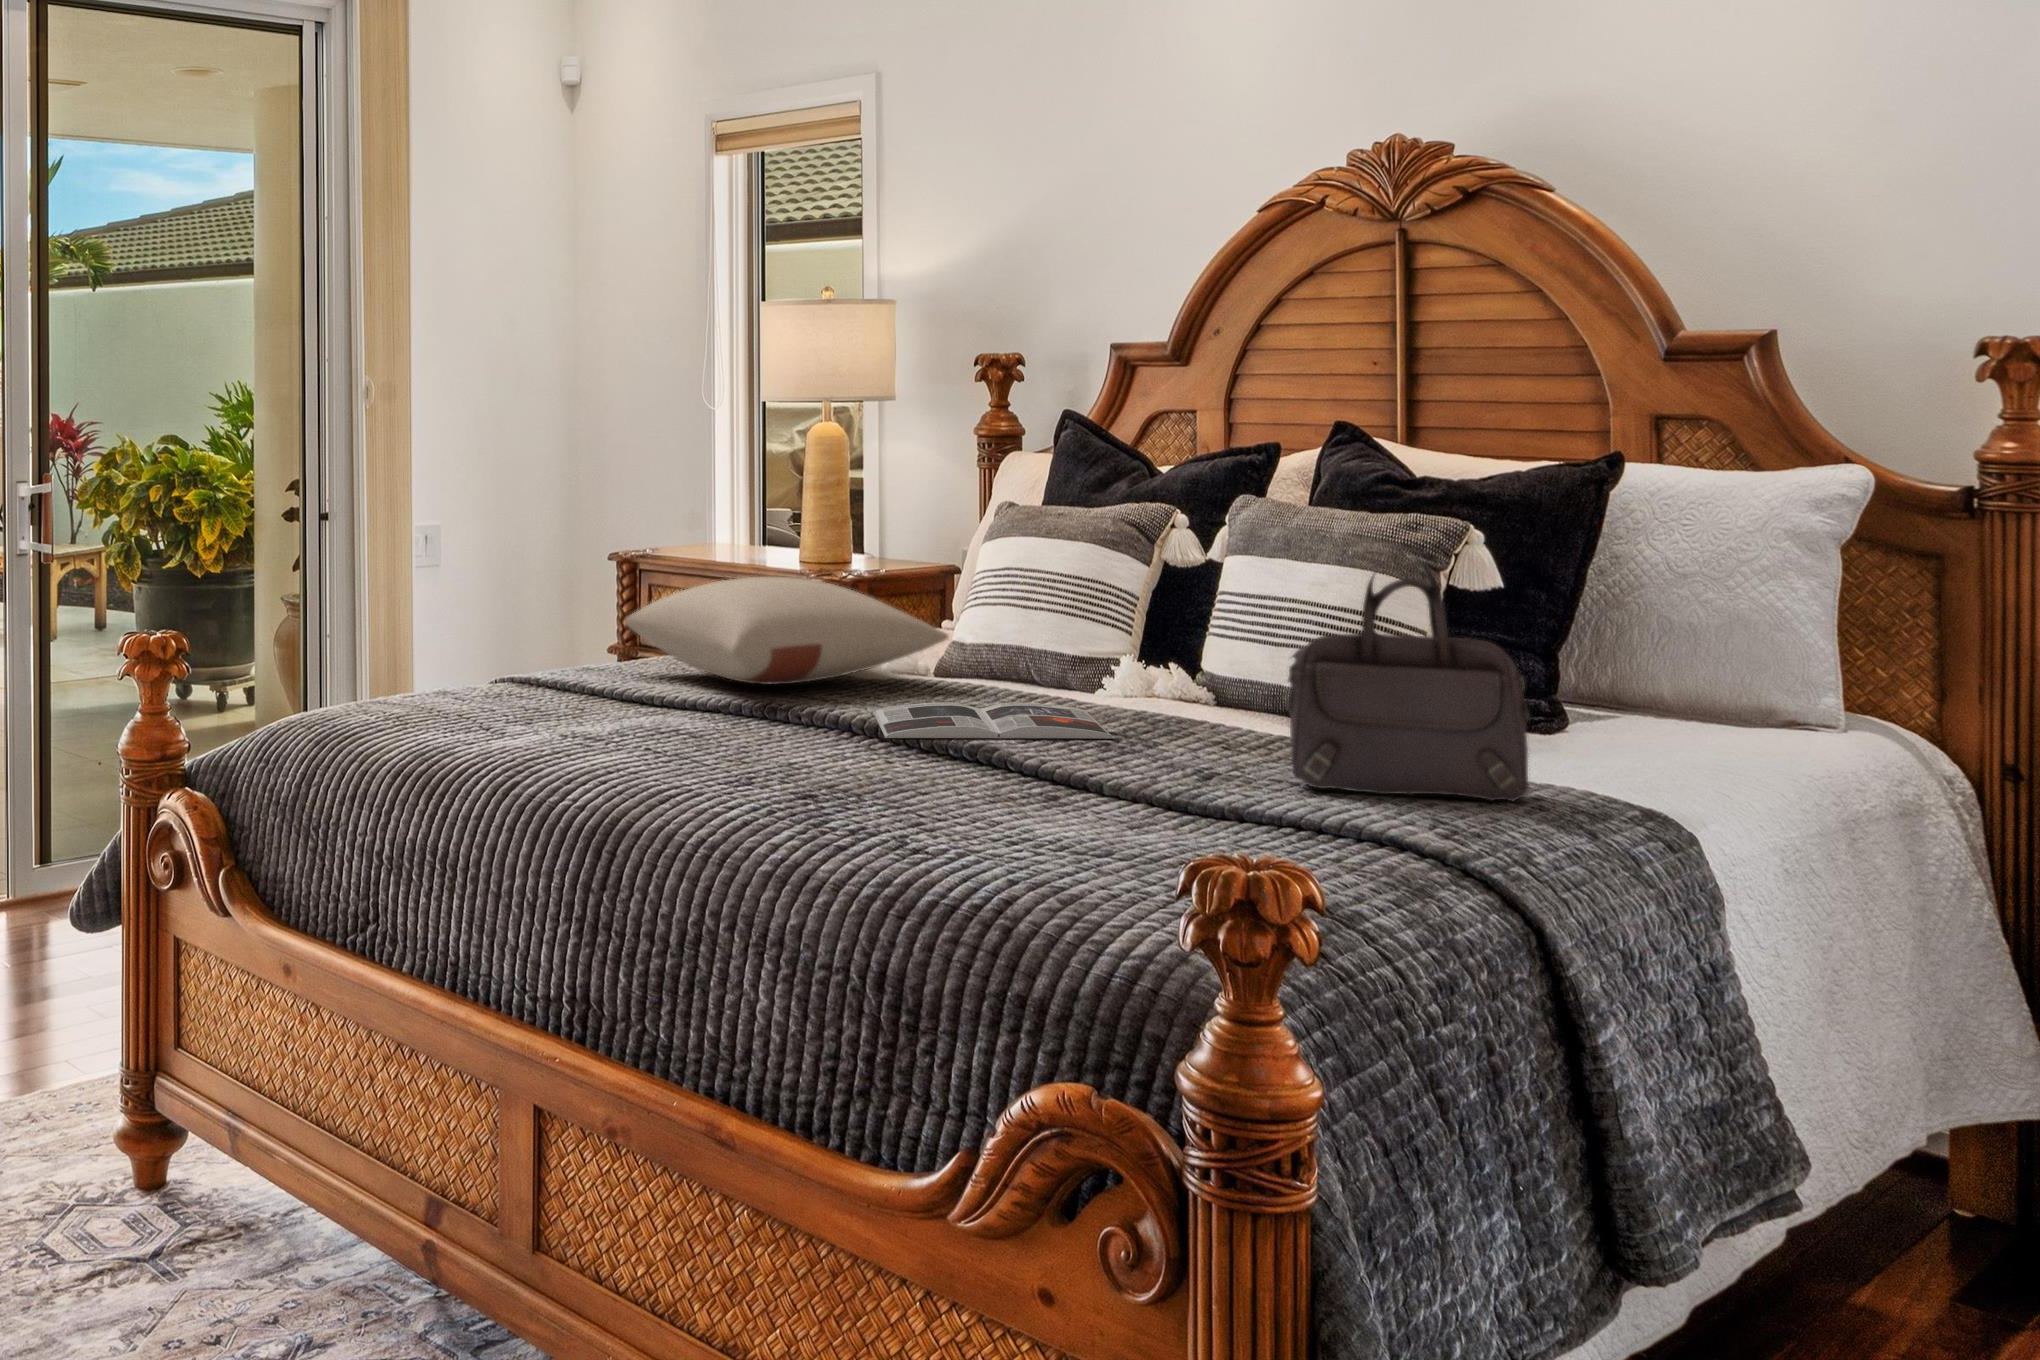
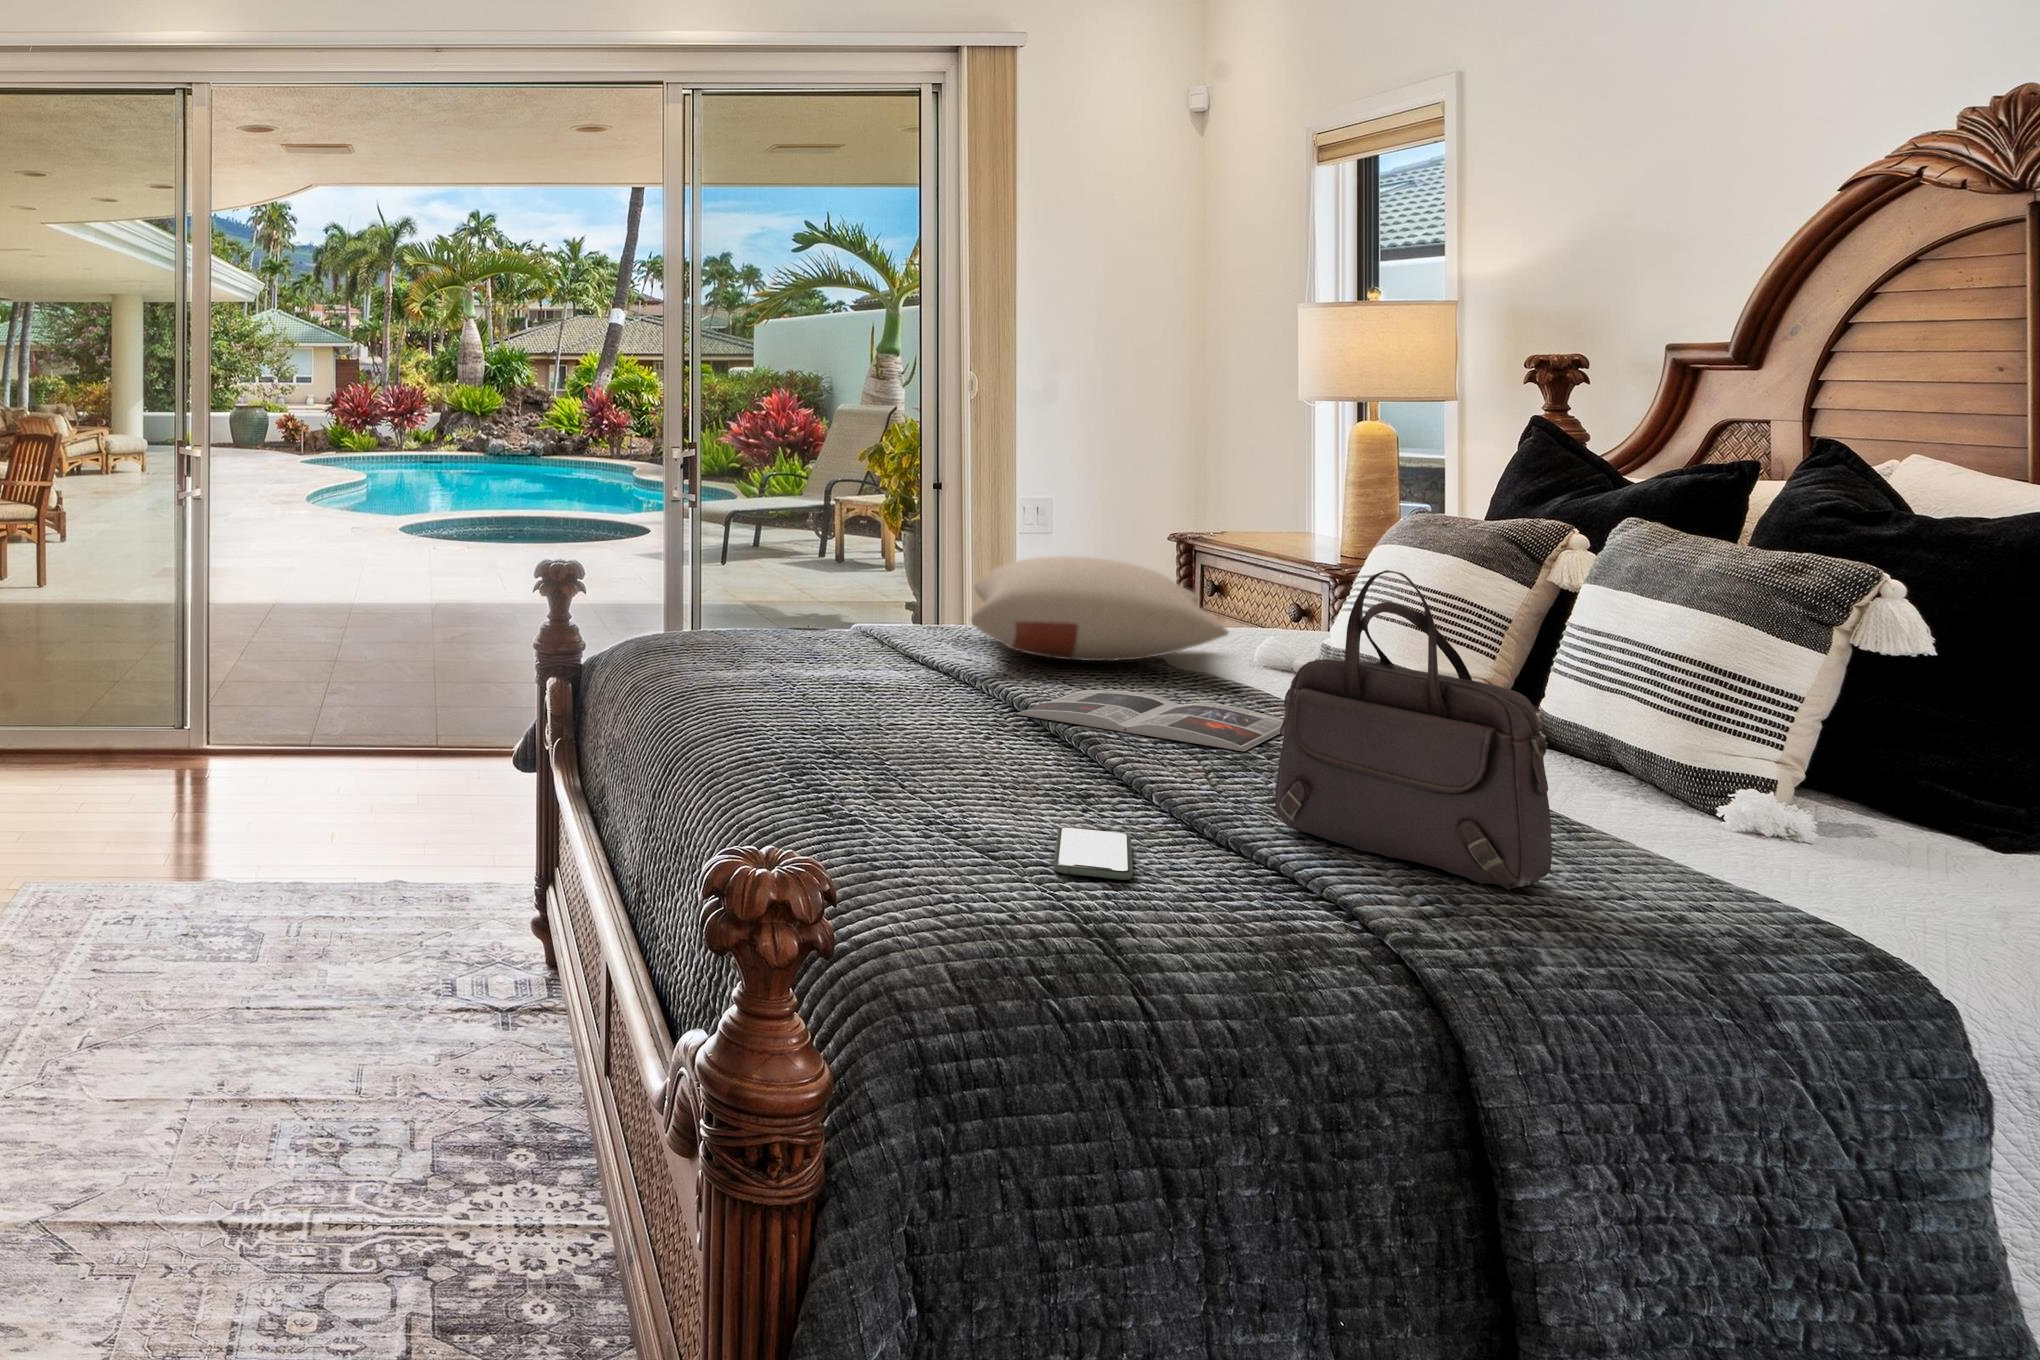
smartphone: none [1206,811,1339,849] -> present [1054,827,1133,880]

